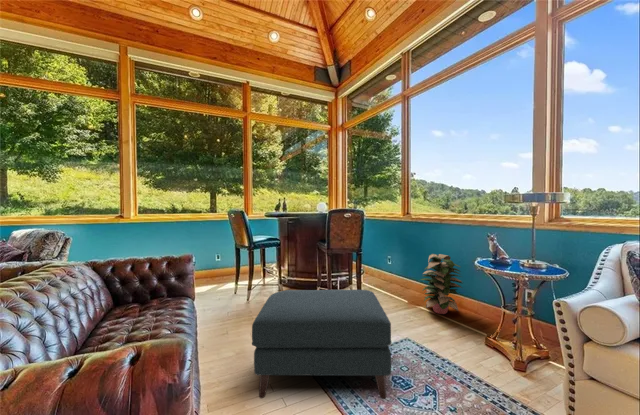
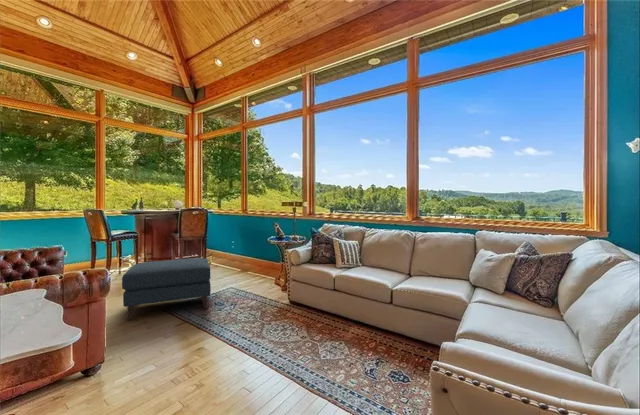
decorative plant: present [421,254,462,314] -> none [247,237,273,275]

